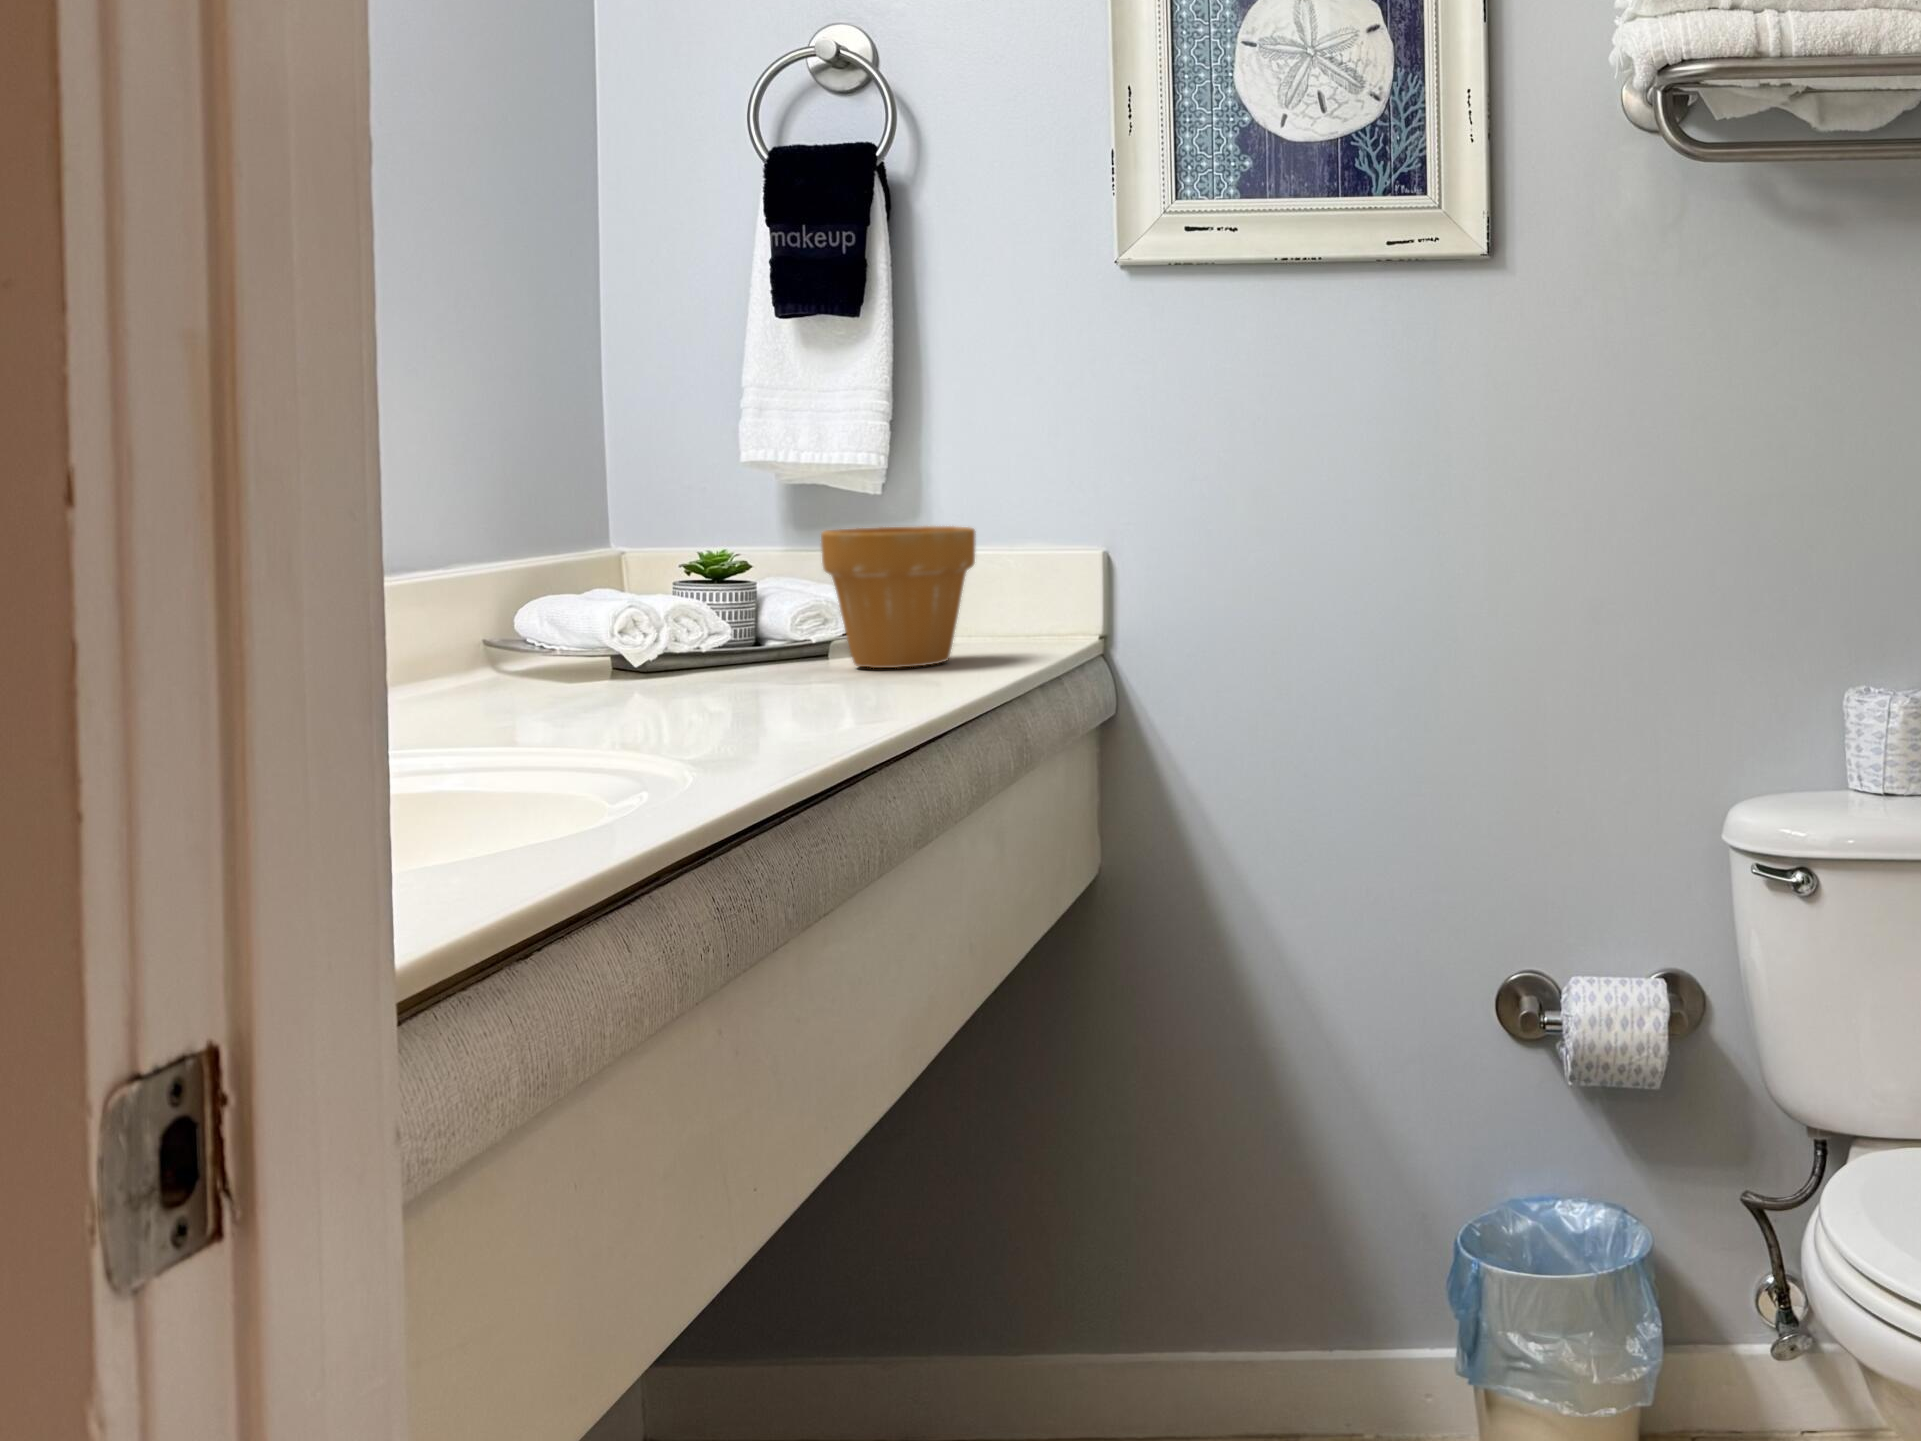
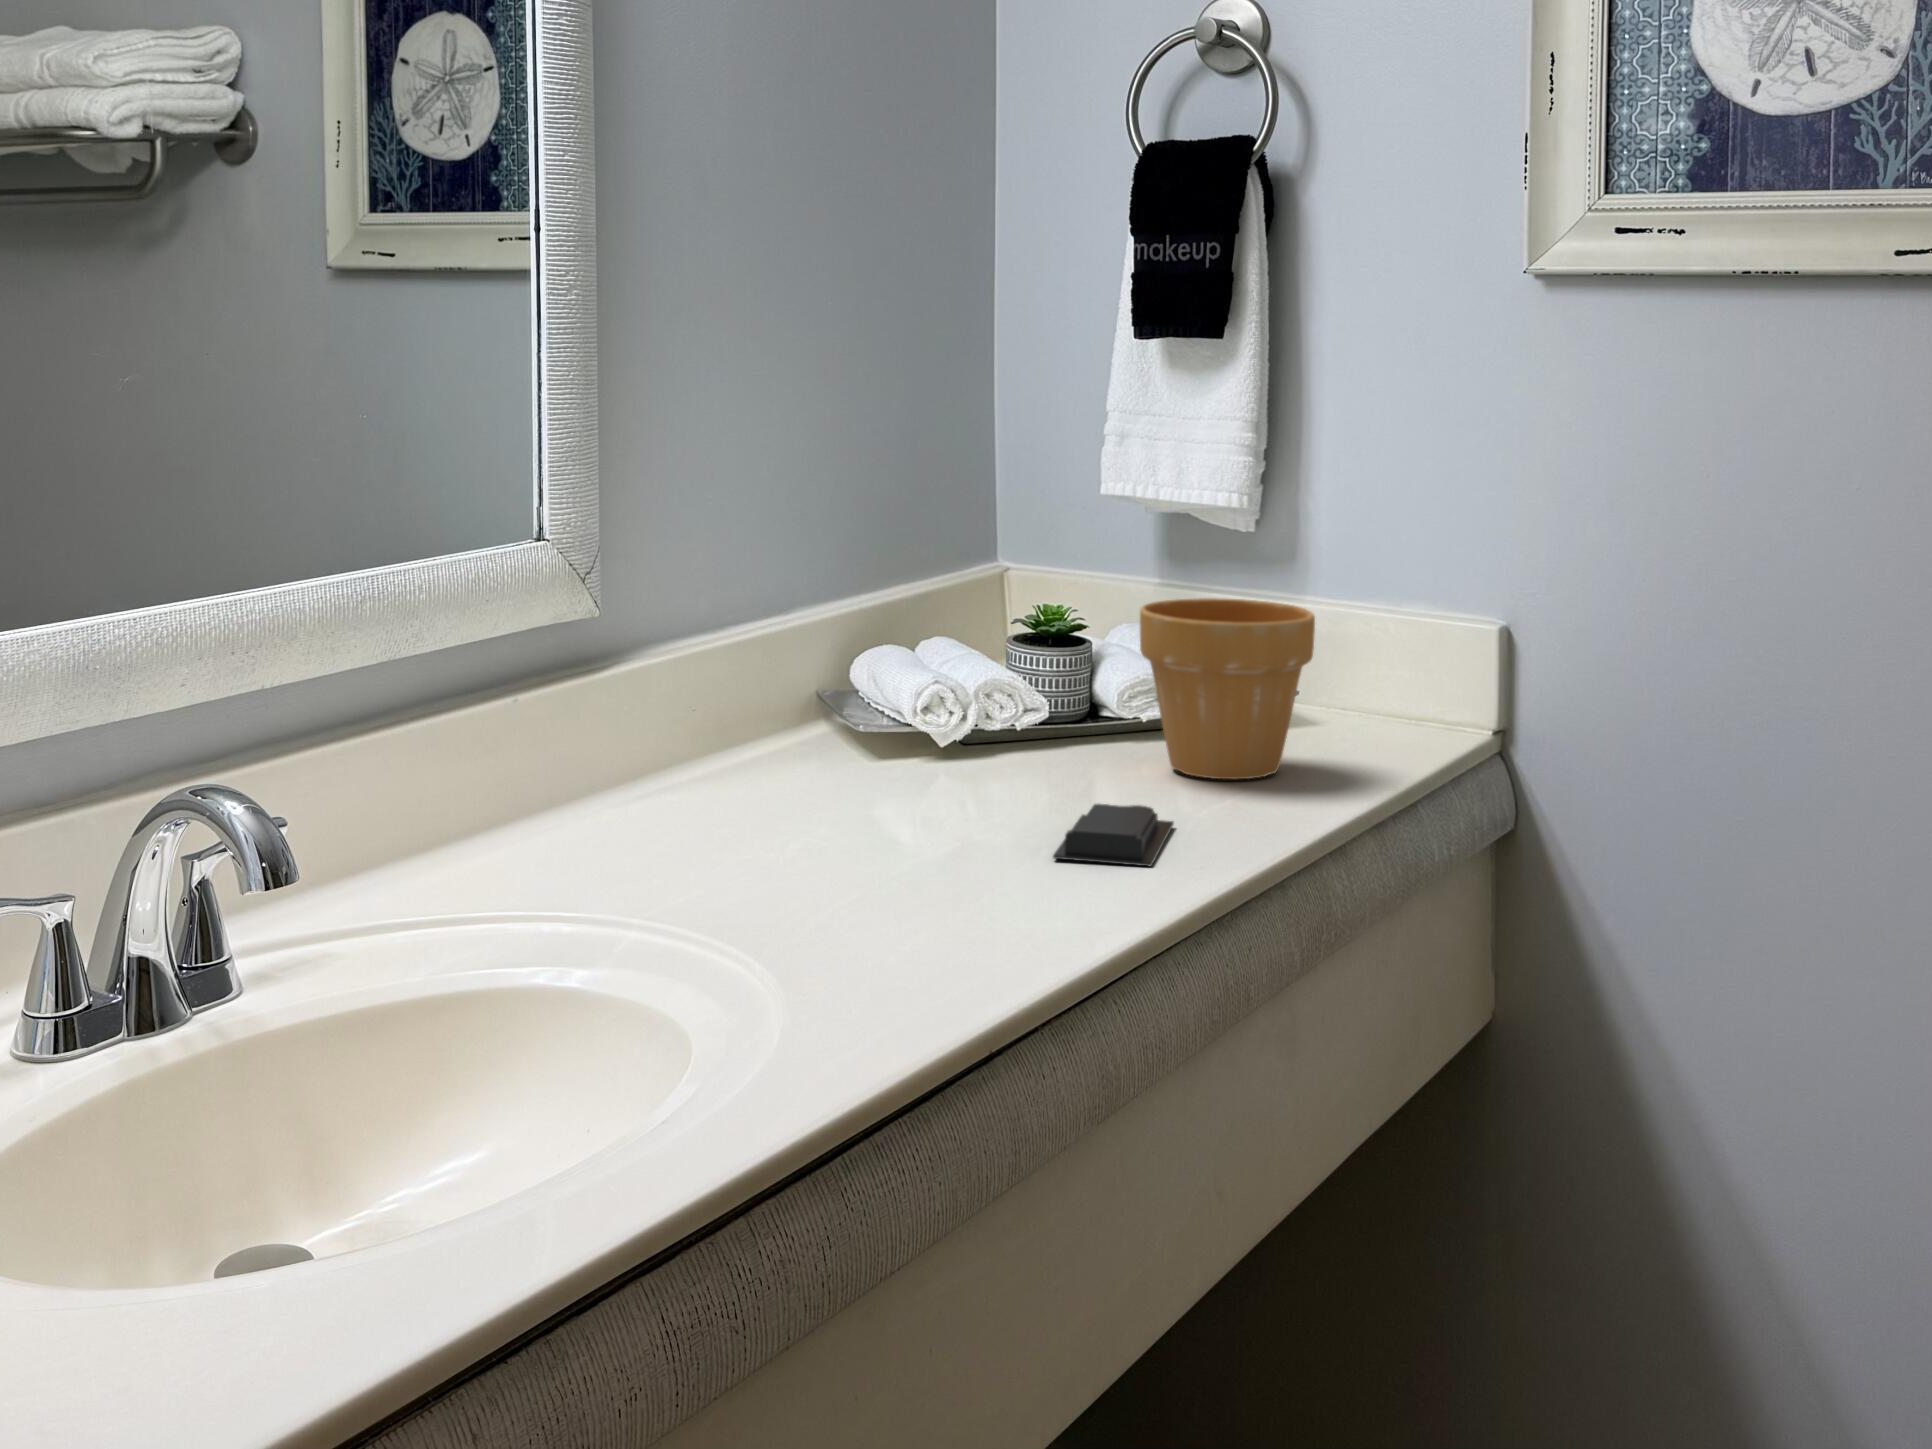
soap bar: none [812,672,904,710] -> present [1053,804,1174,866]

